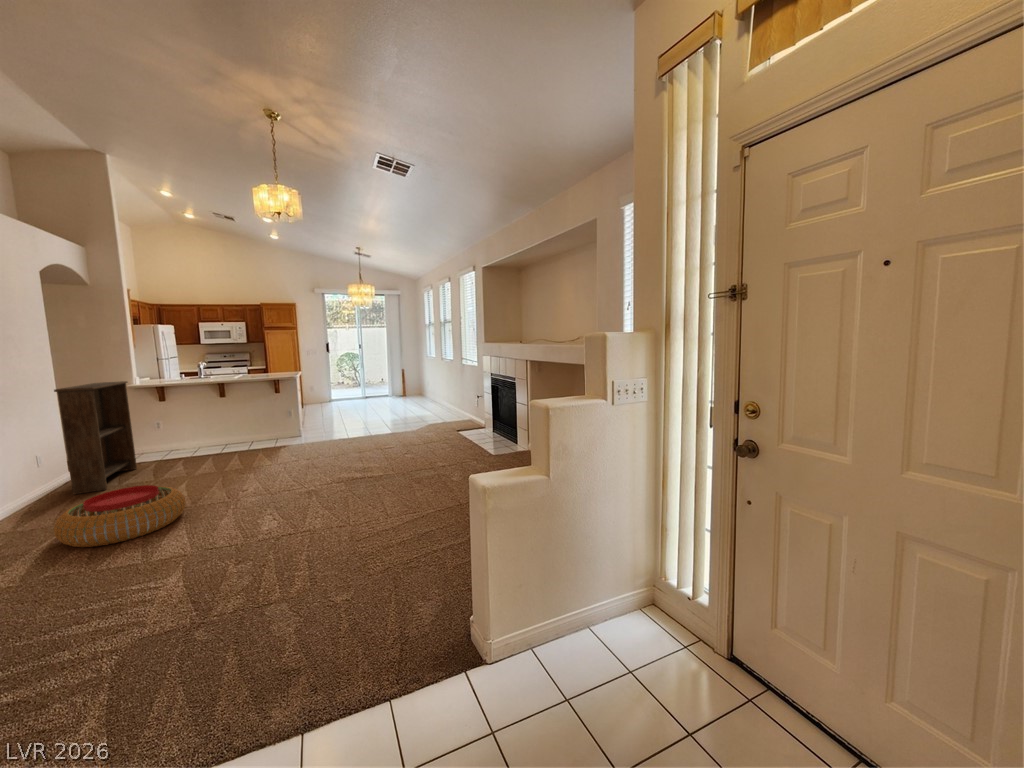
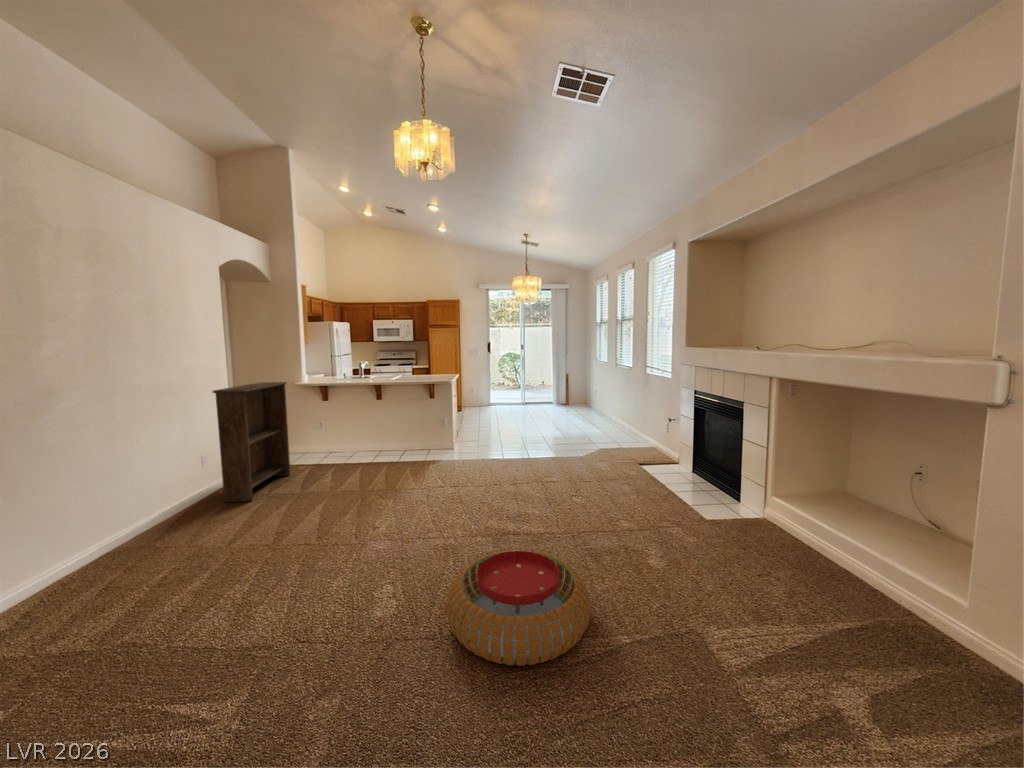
pouf: present [54,485,186,547] -> present [446,550,591,666]

